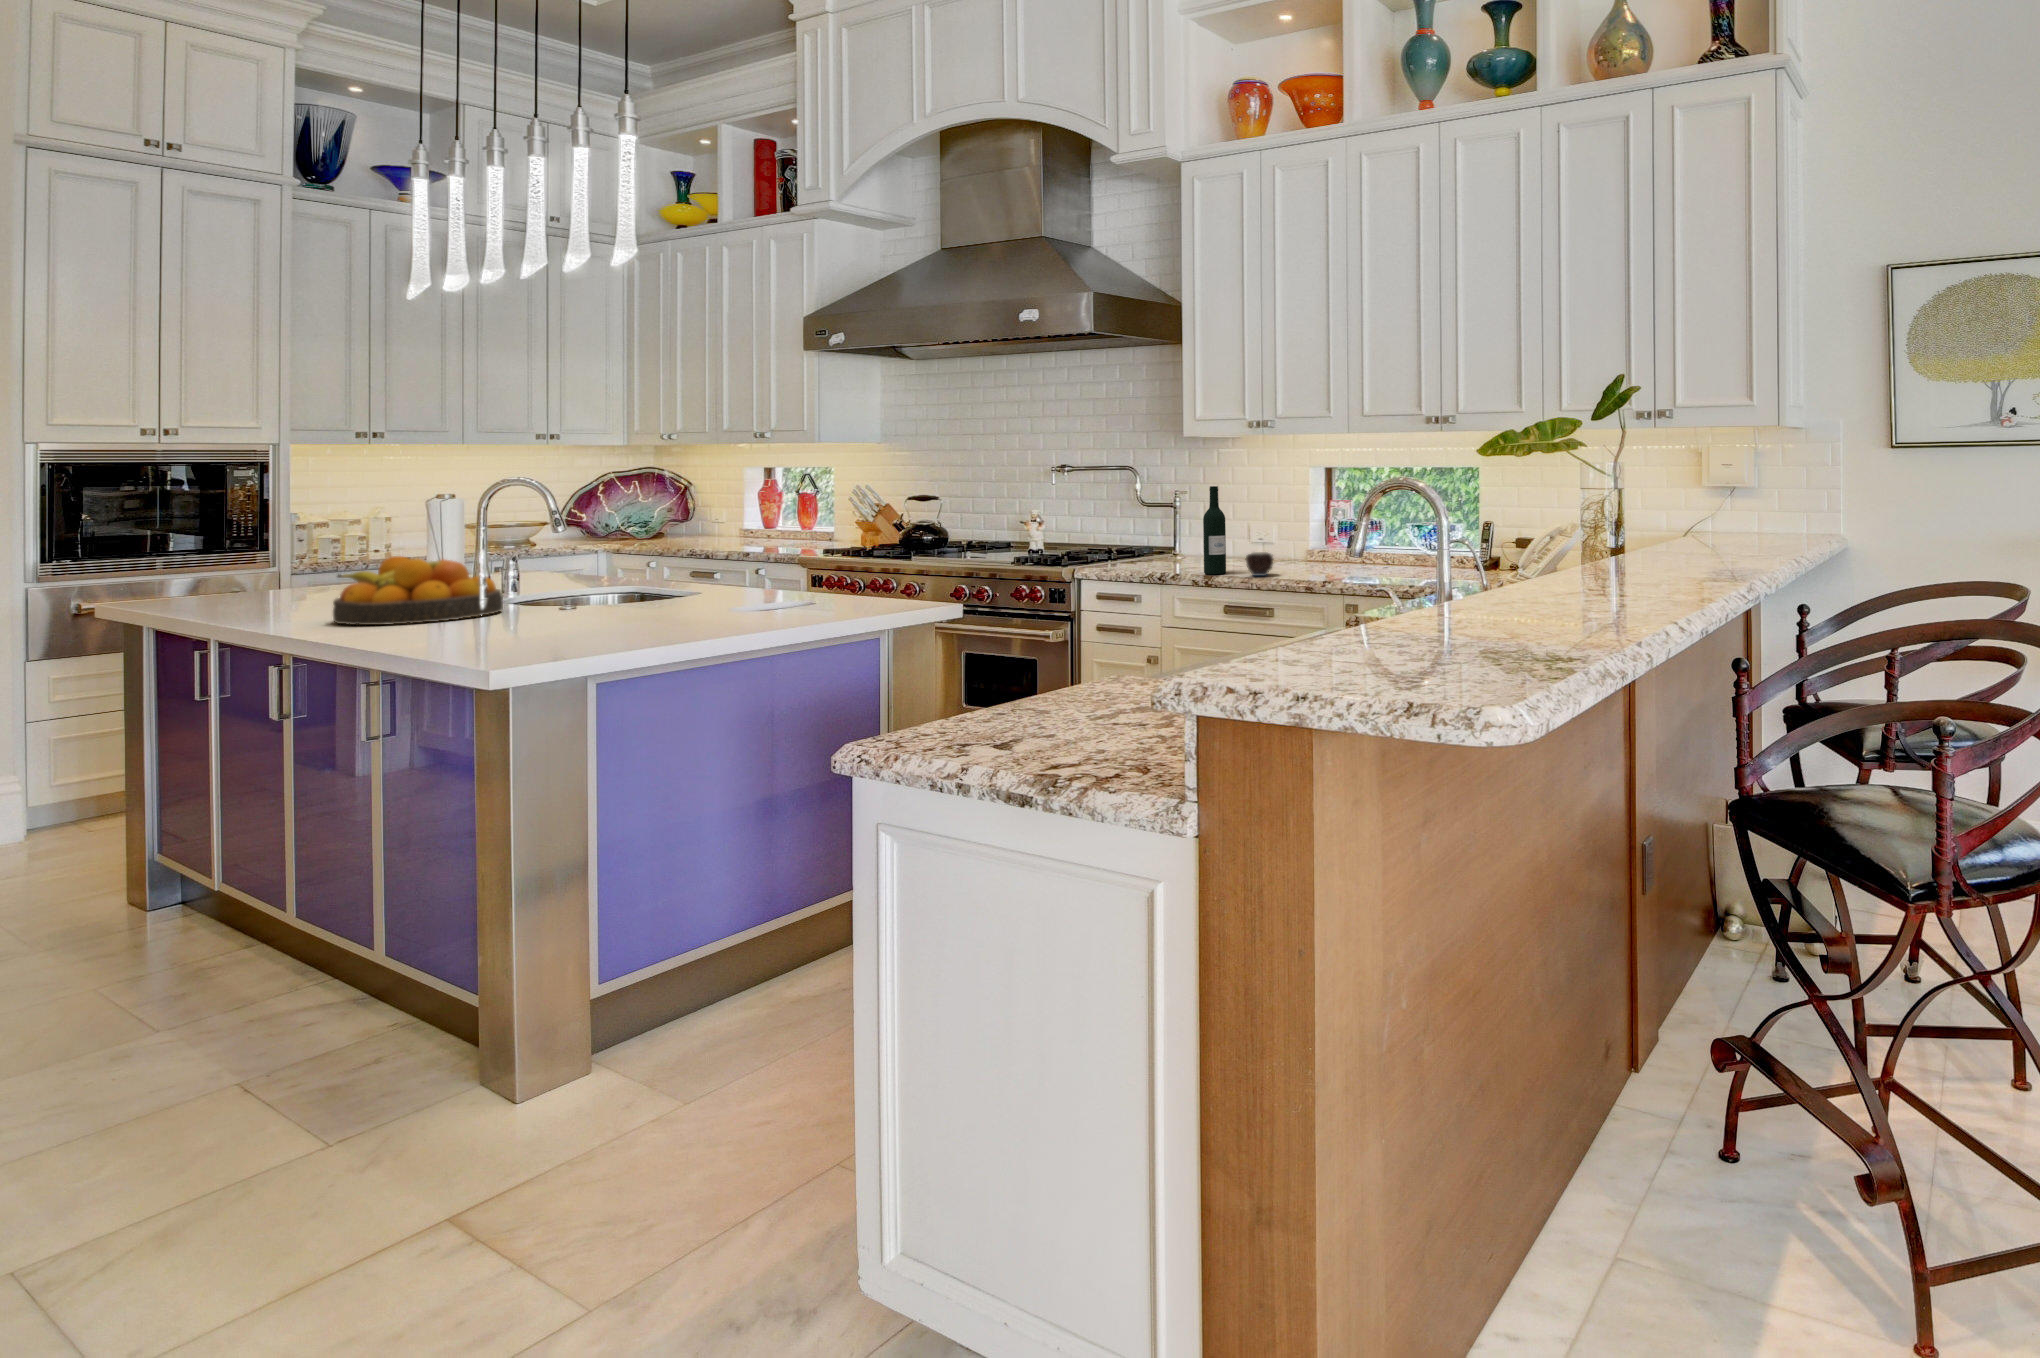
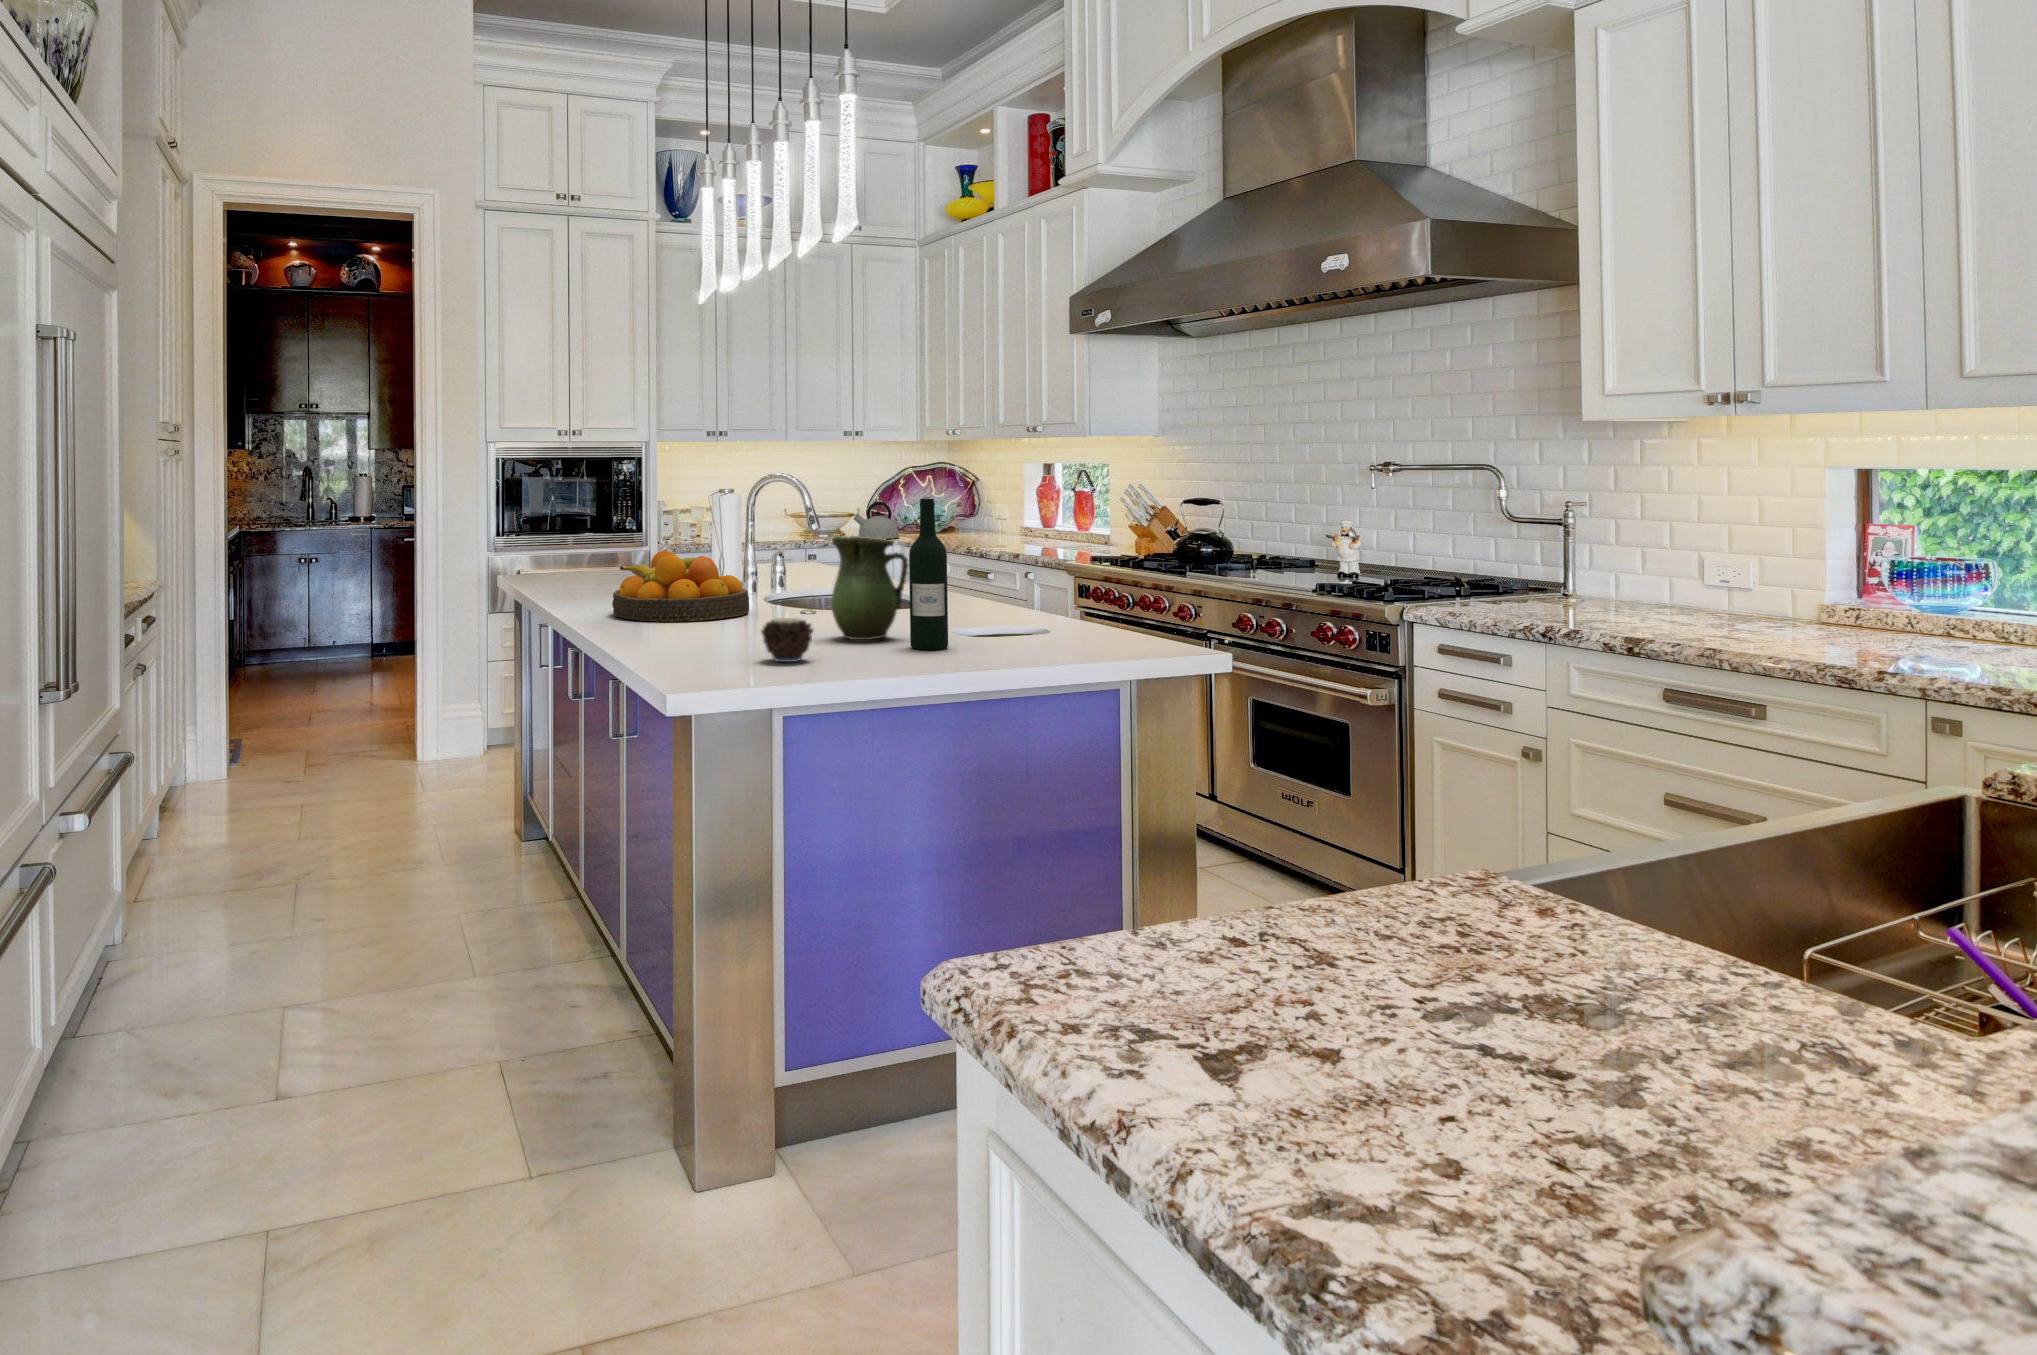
wine bottle: present [1203,486,1226,574] -> present [909,499,948,650]
kettle: none [546,508,602,548] -> present [854,502,899,539]
pitcher: none [618,530,694,619] -> present [831,536,908,640]
candle: present [1246,552,1273,576] -> present [761,618,813,662]

